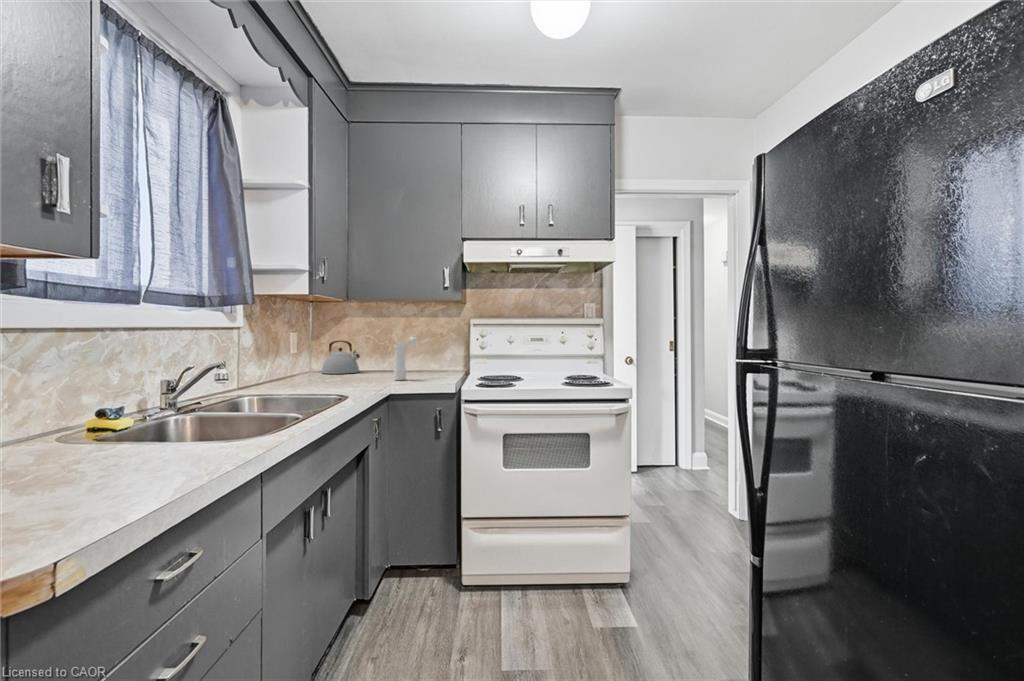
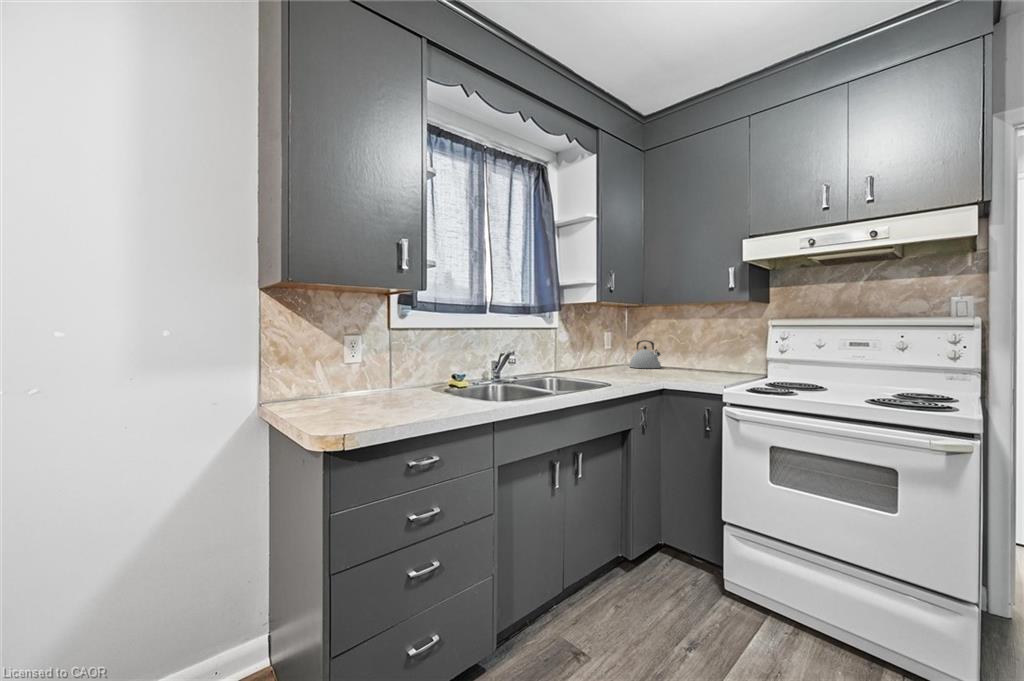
pepper mill: present [394,337,418,380] -> none [677,338,705,377]

